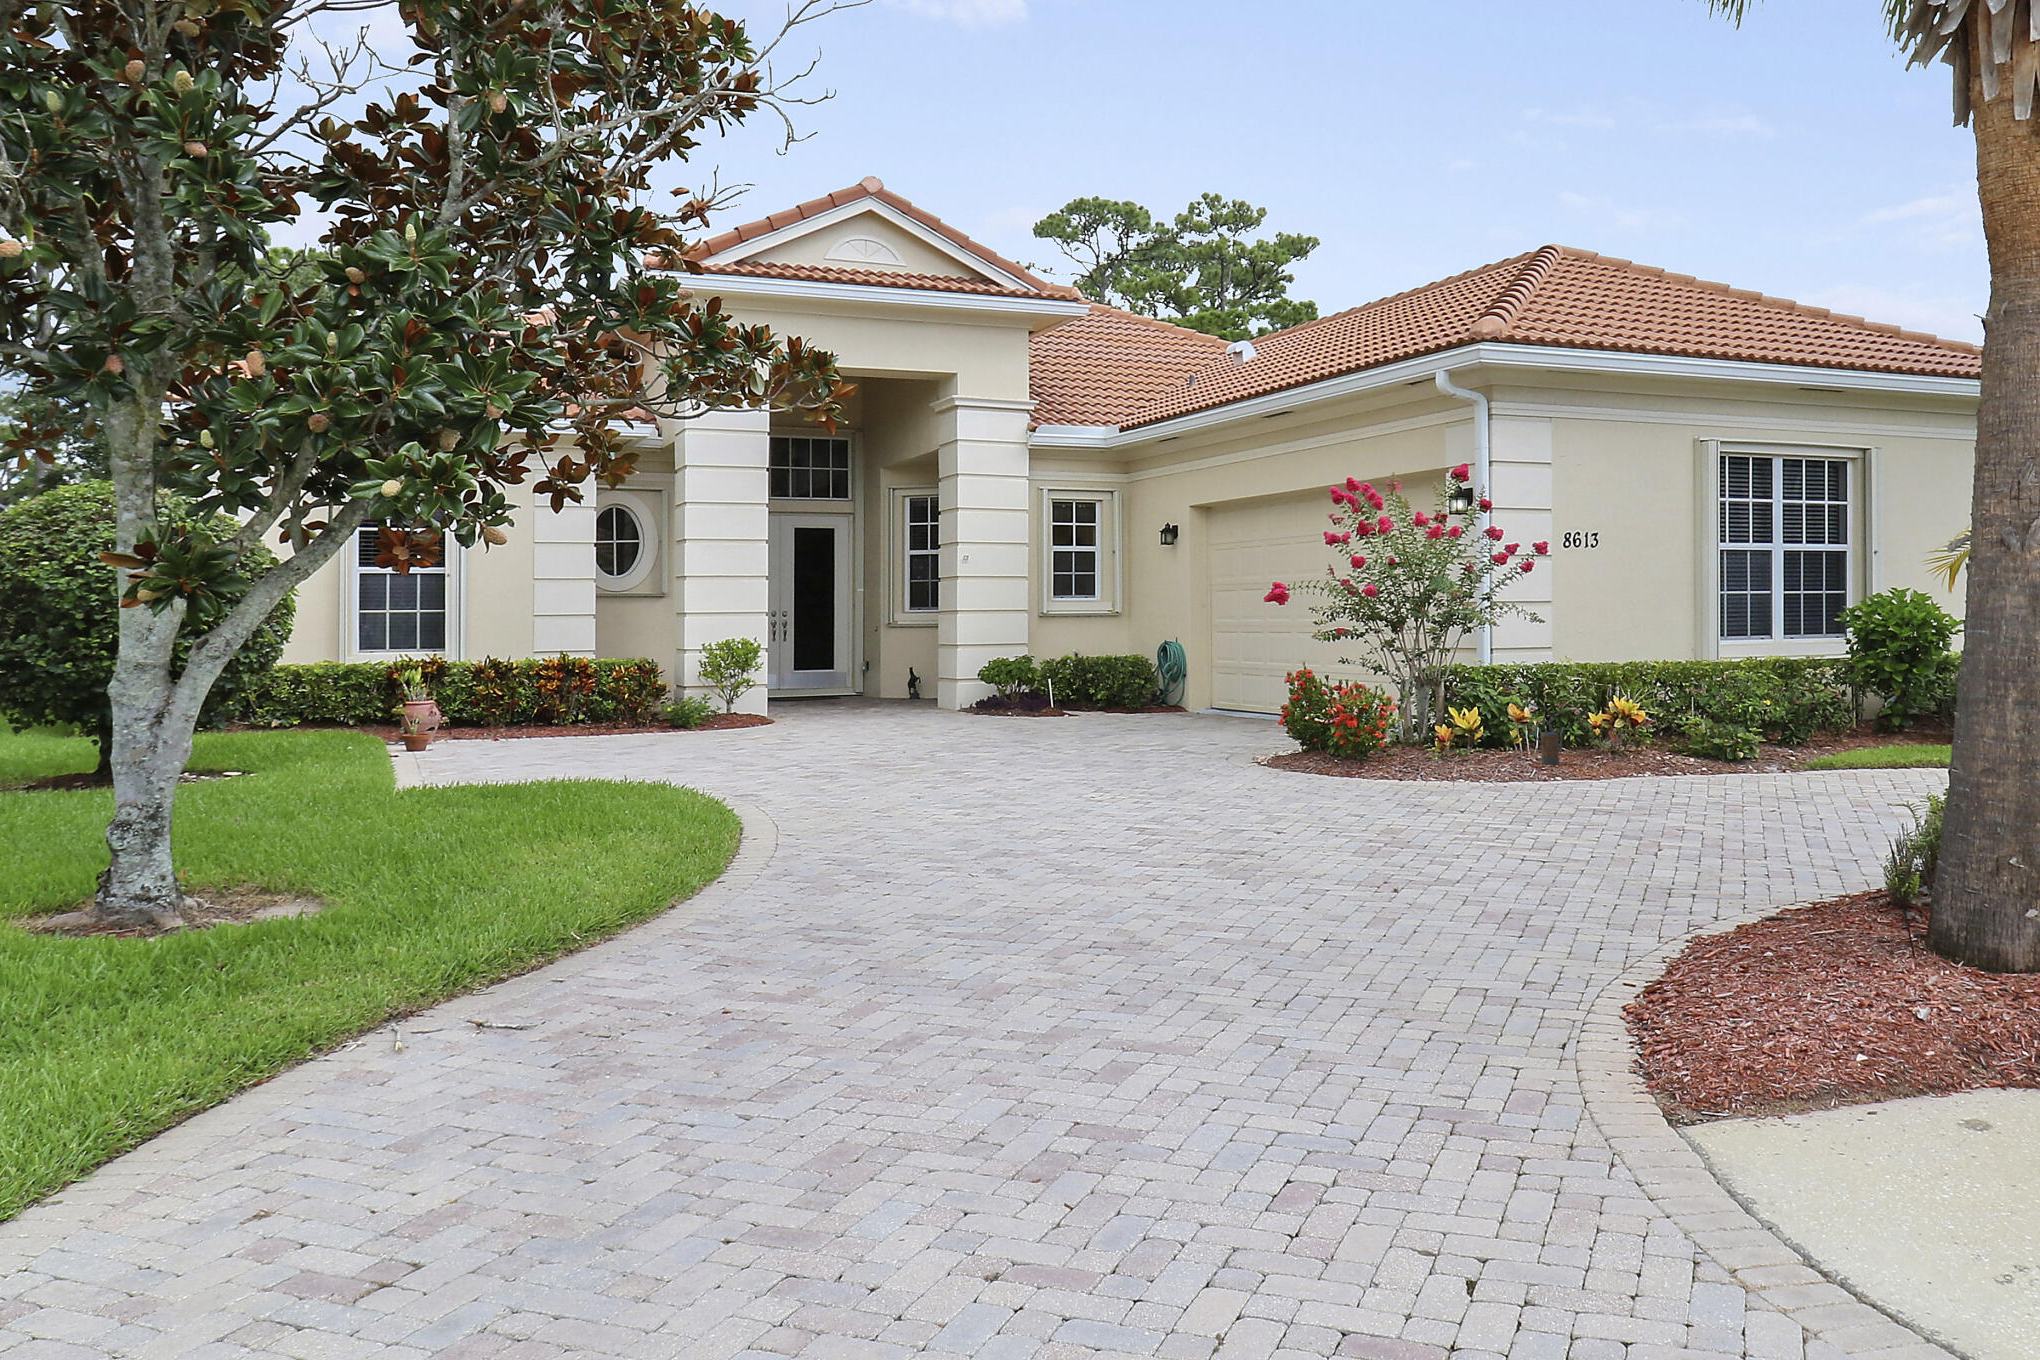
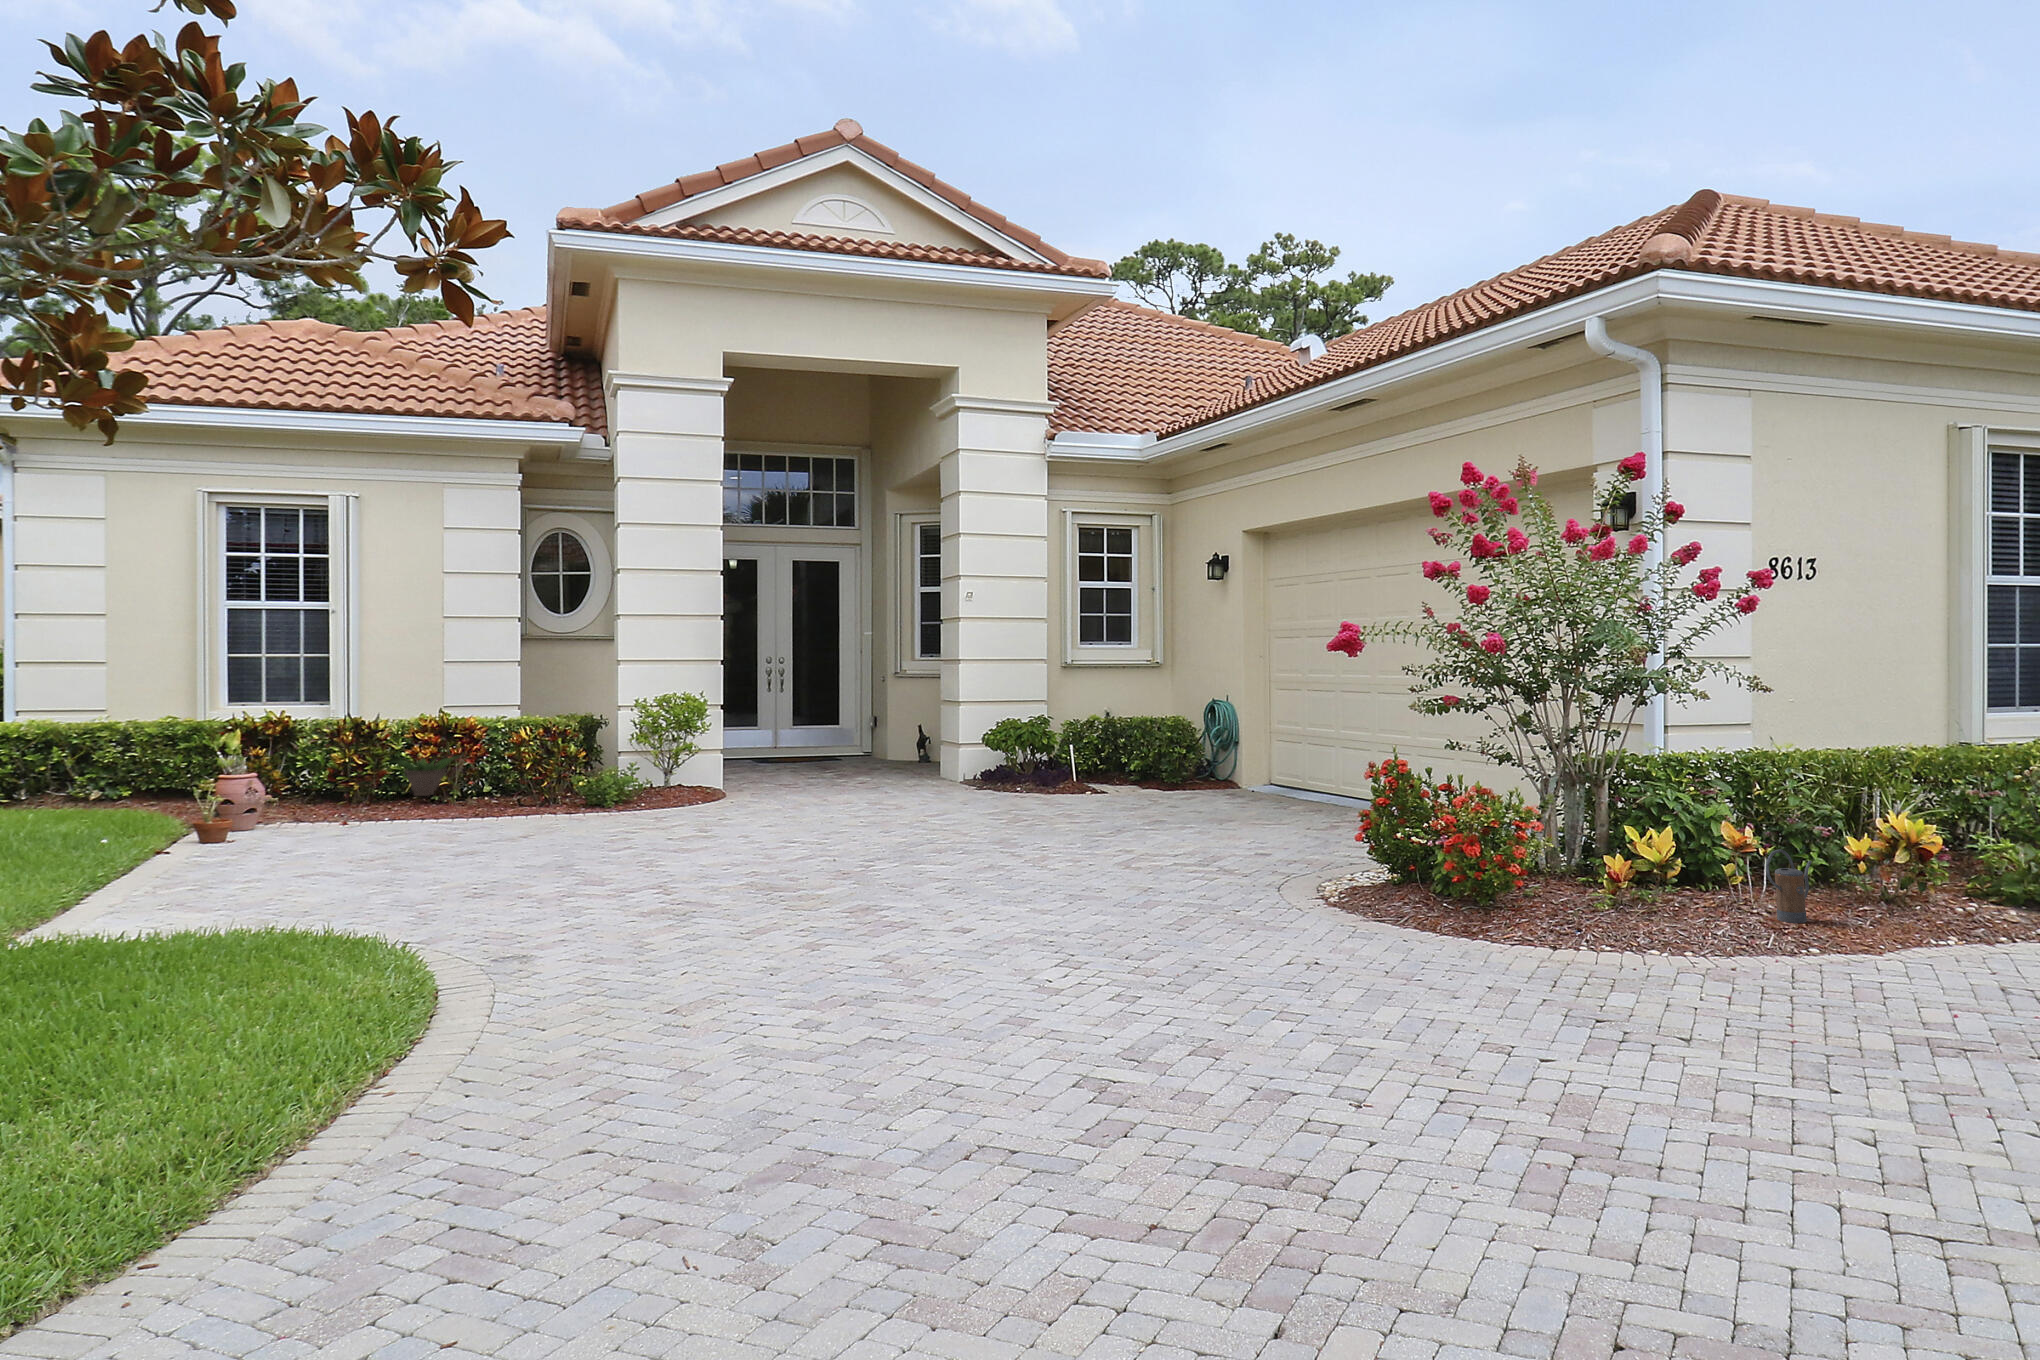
decorative plant: none [514,691,573,722] -> present [398,757,457,796]

